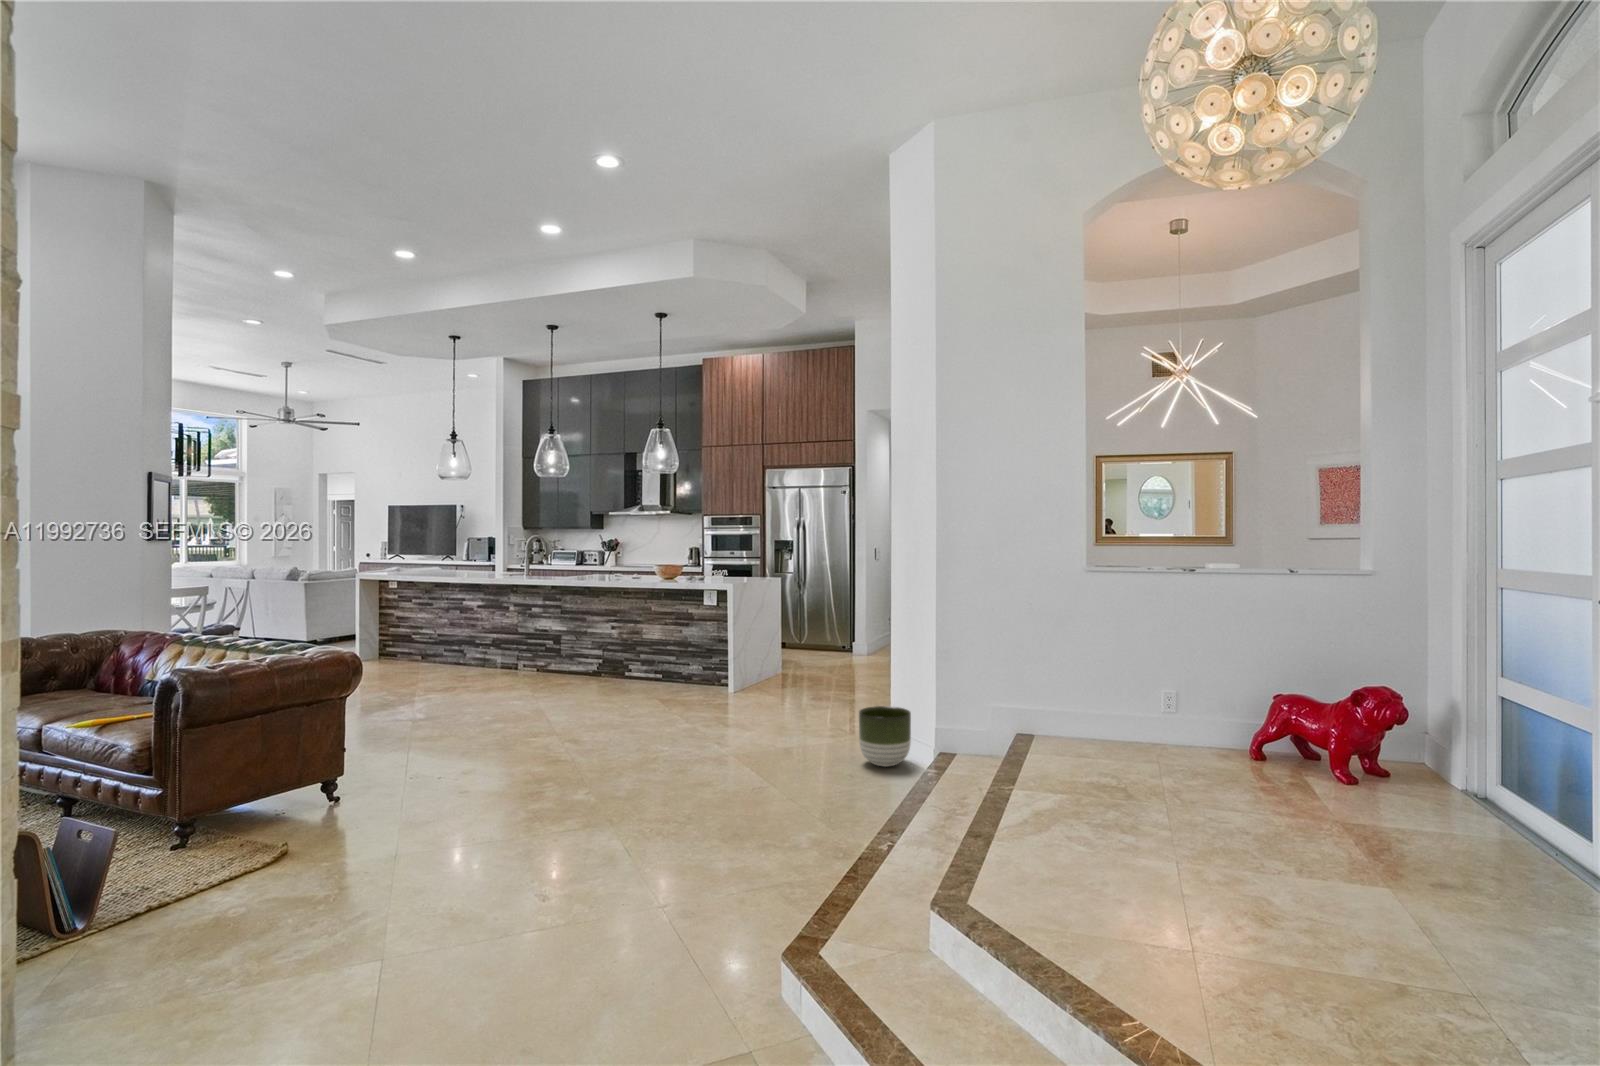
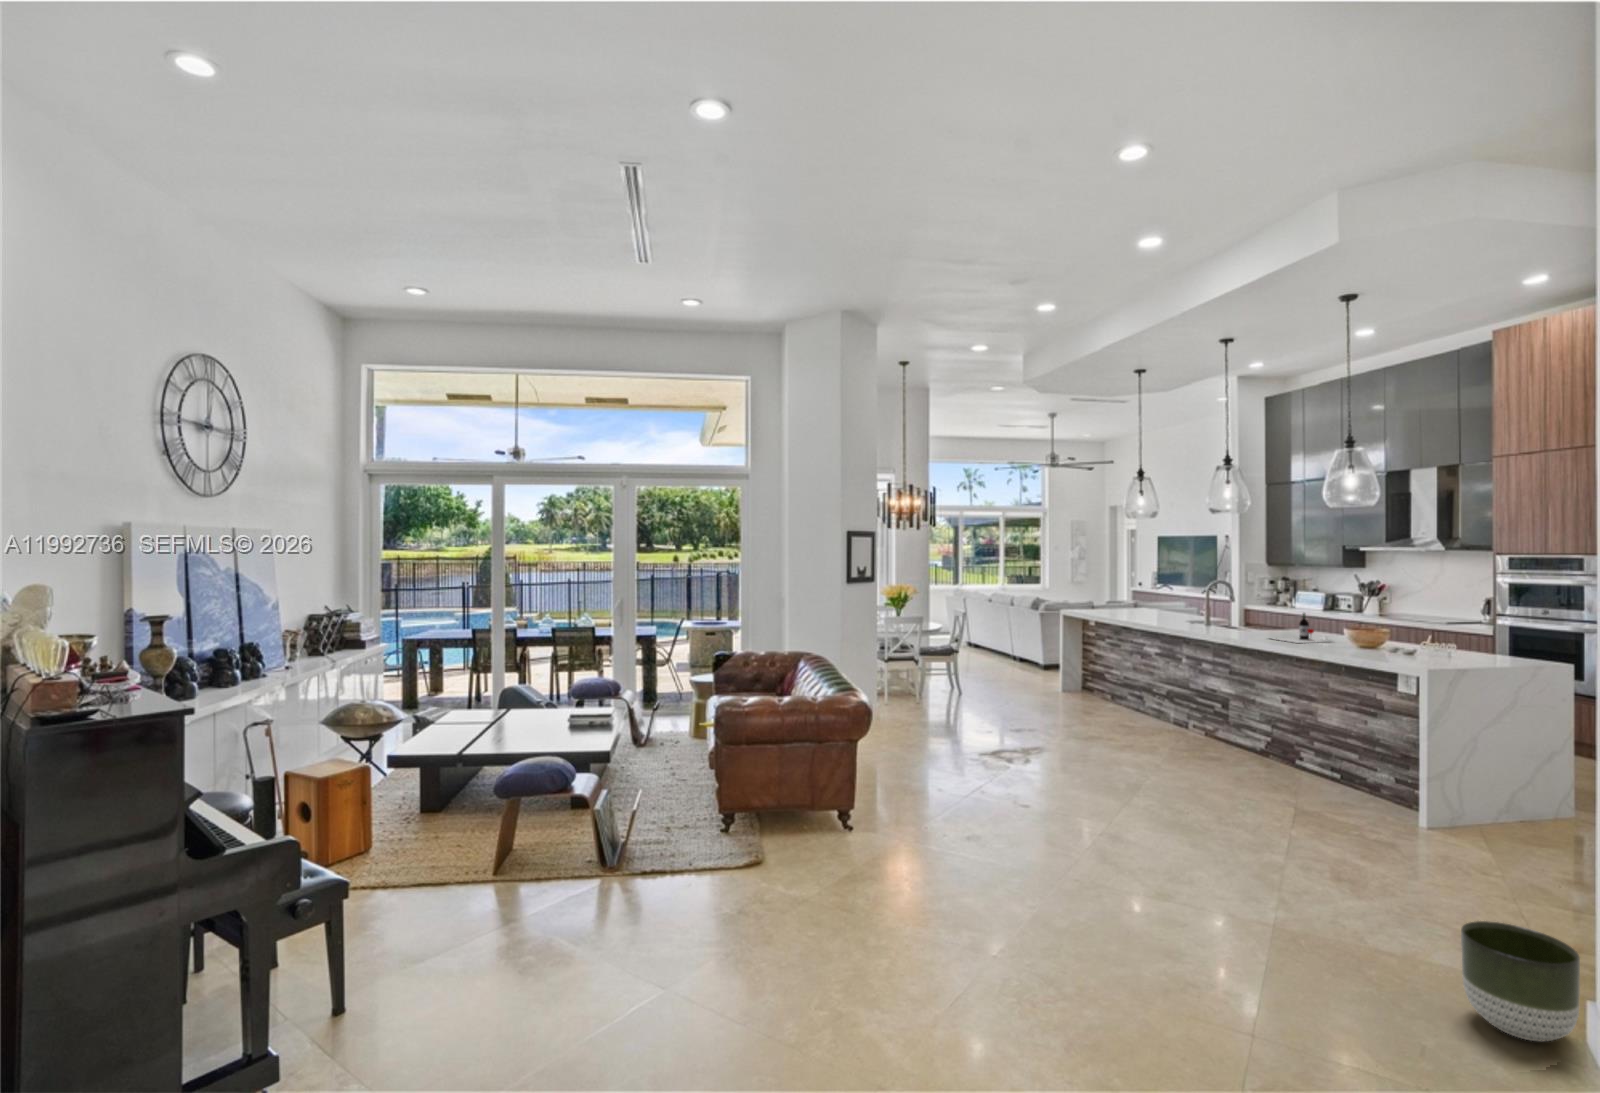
wine bottle: none [585,558,634,581] -> present [1274,613,1326,643]

